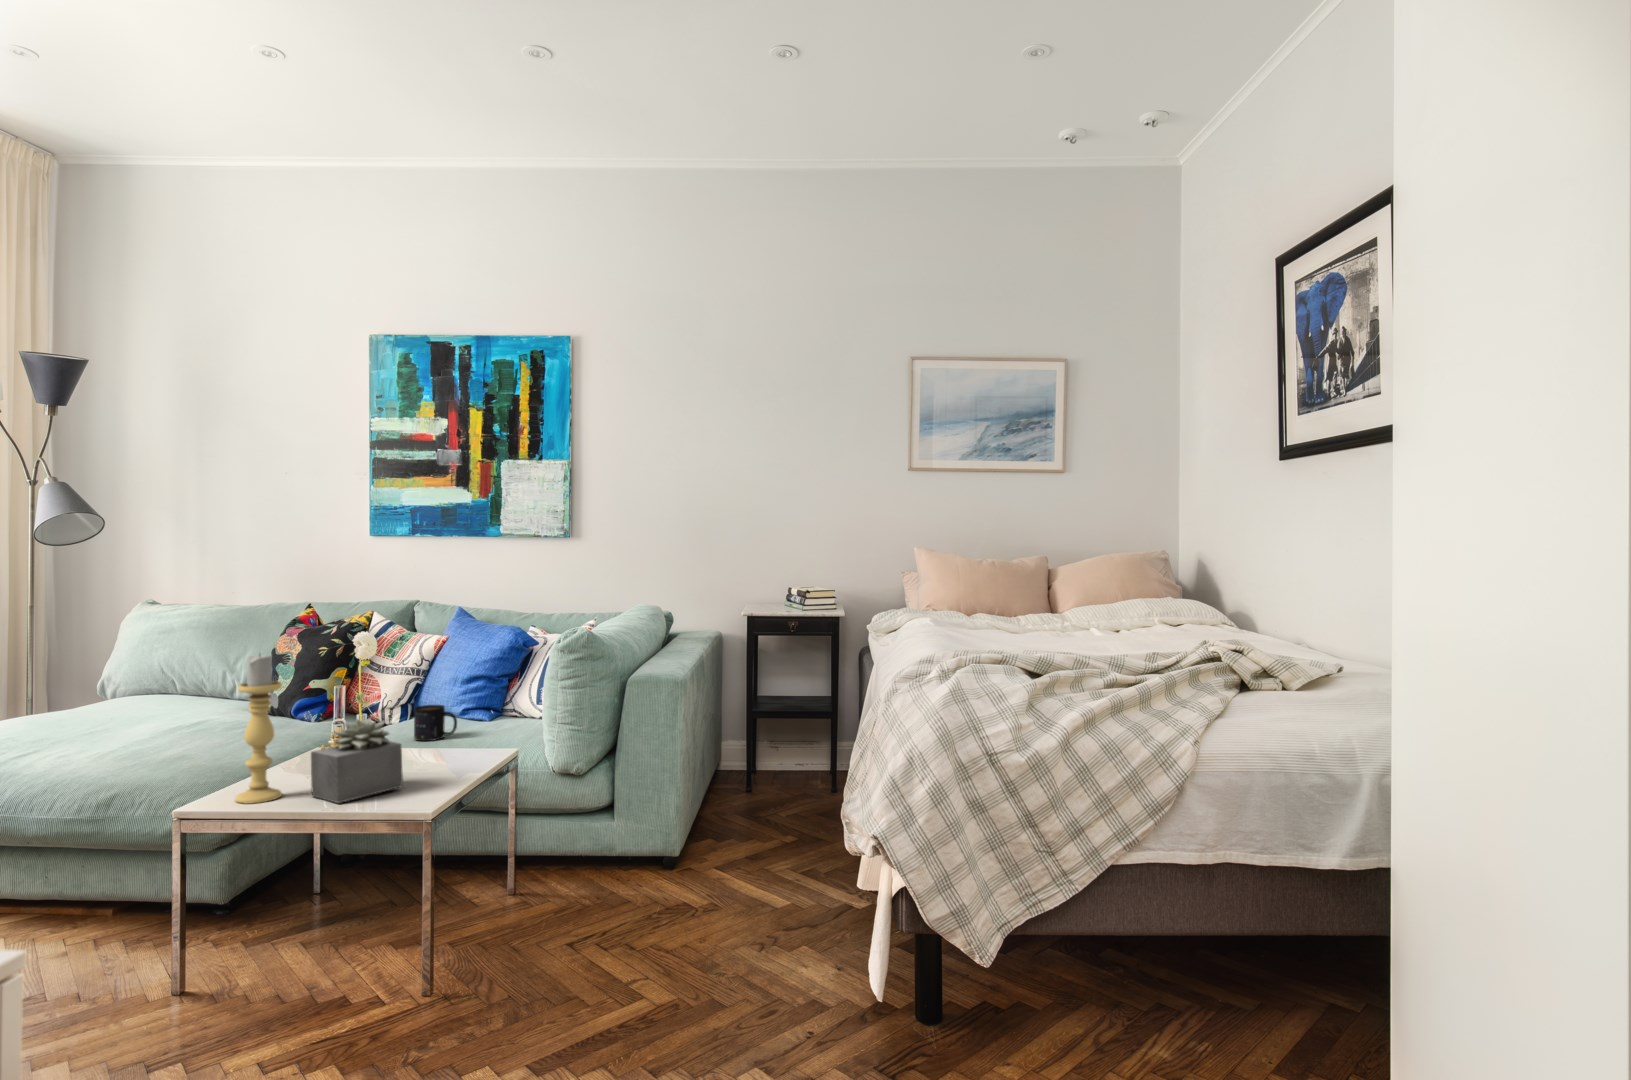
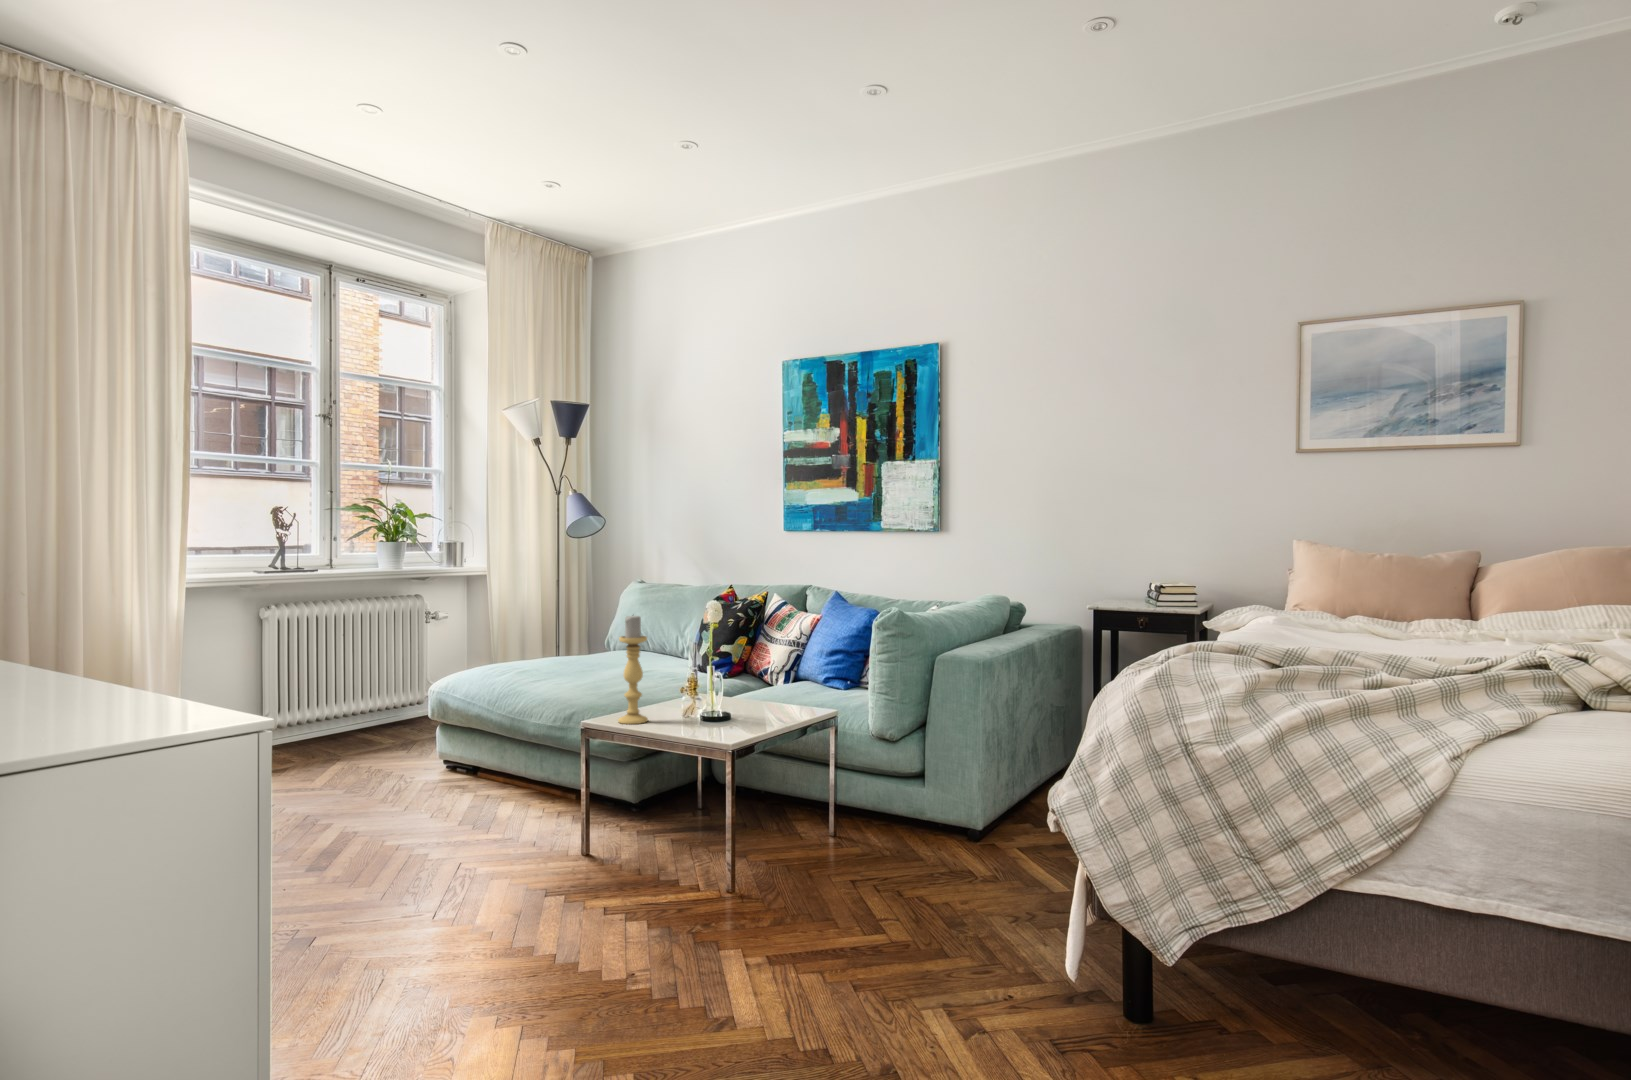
mug: present [414,705,457,741] -> none [773,669,804,698]
succulent plant: present [311,718,403,803] -> none [663,668,725,730]

